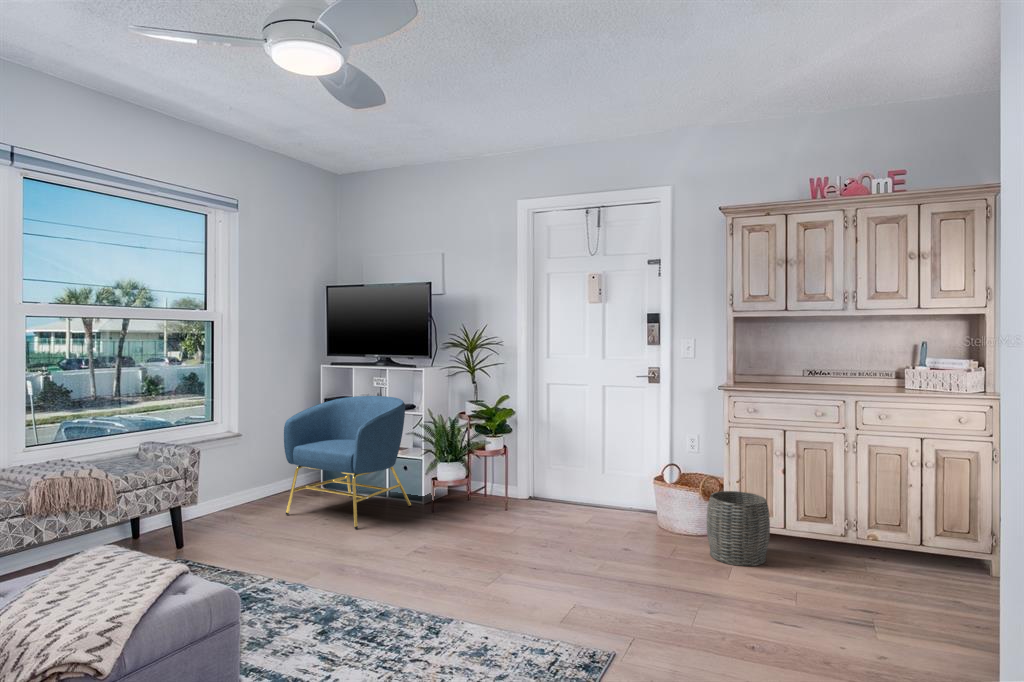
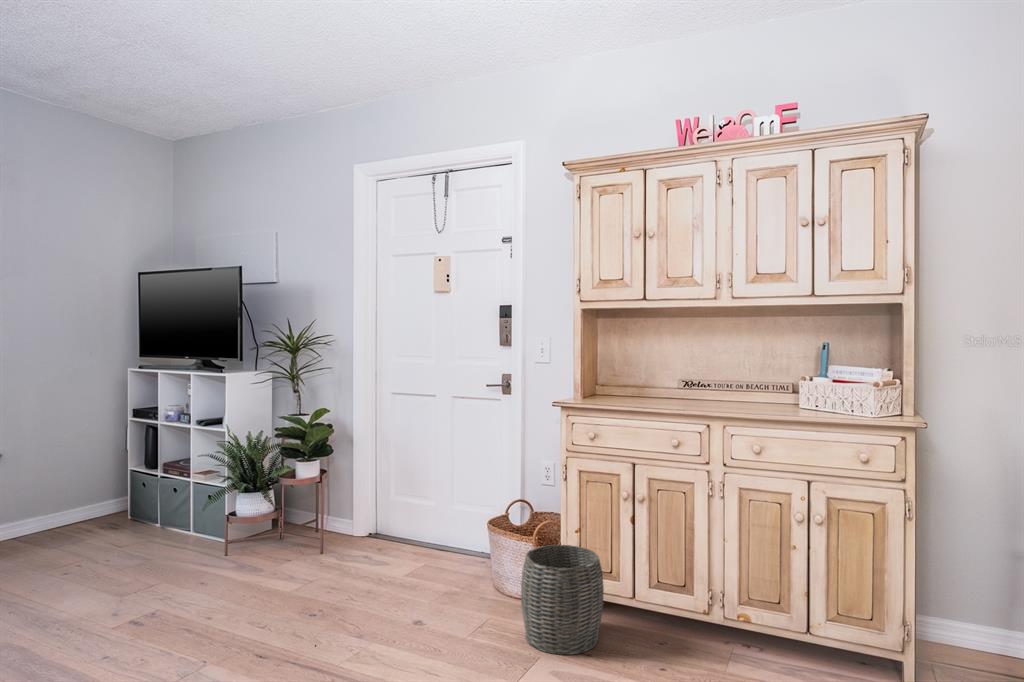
armchair: present [284,396,412,529] -> none [37,407,207,580]

